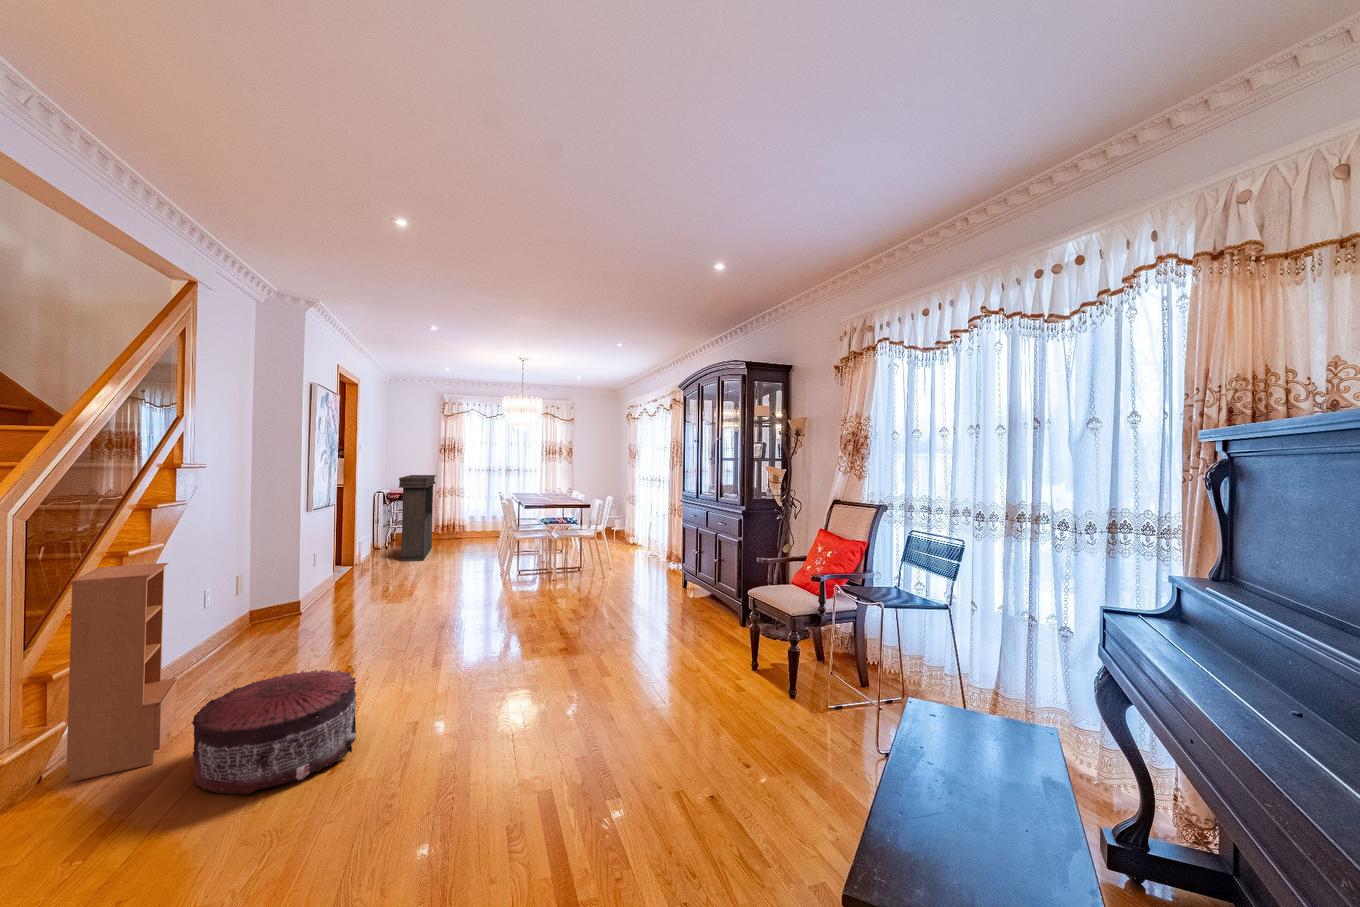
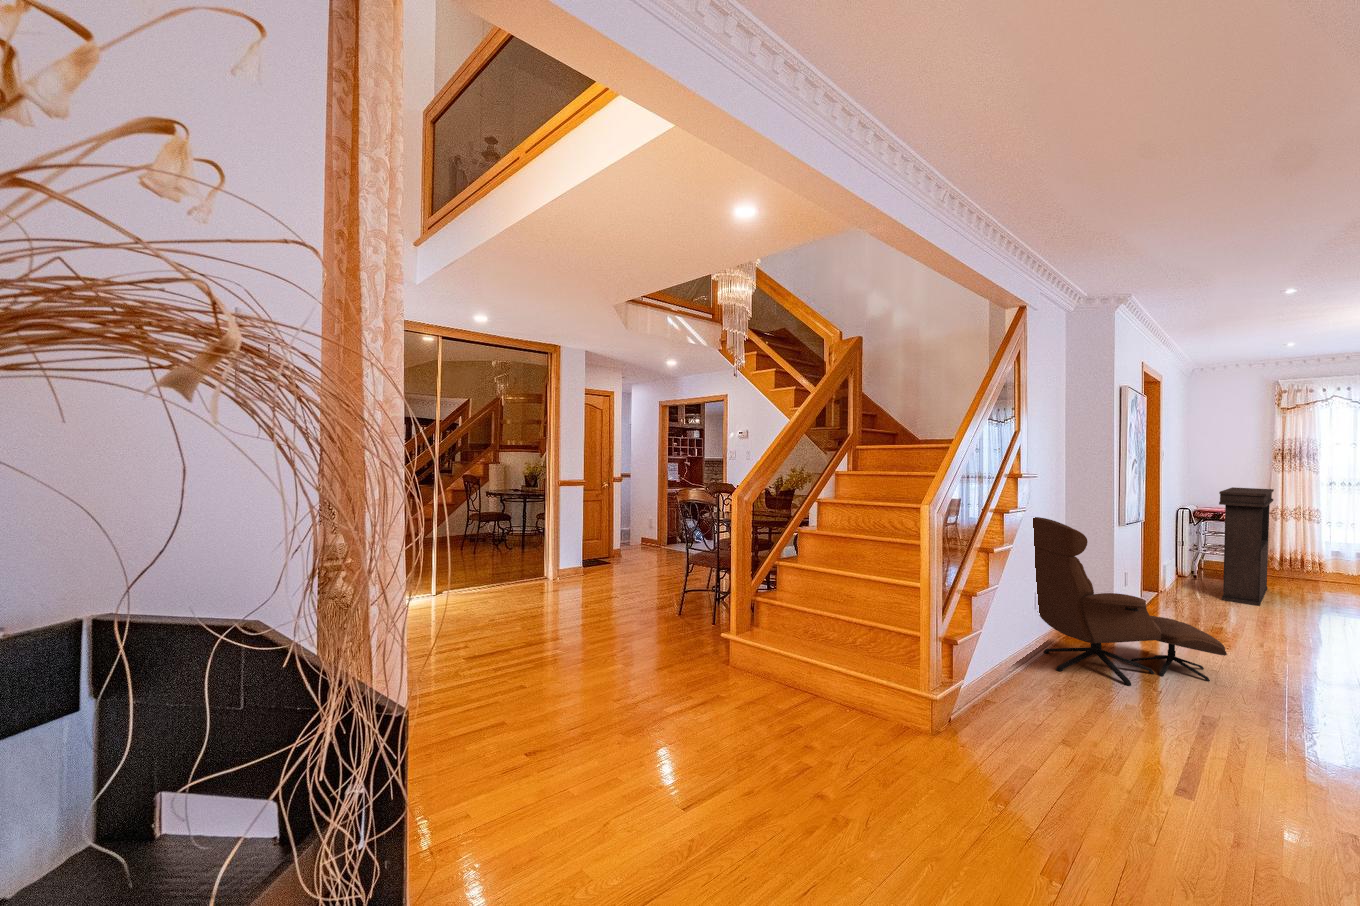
lounge chair: none [192,508,384,665] -> present [1033,517,1227,686]
bookcase: present [66,563,177,782] -> none [971,562,1036,742]
pouf: present [192,670,357,794] -> none [1066,701,1243,836]

